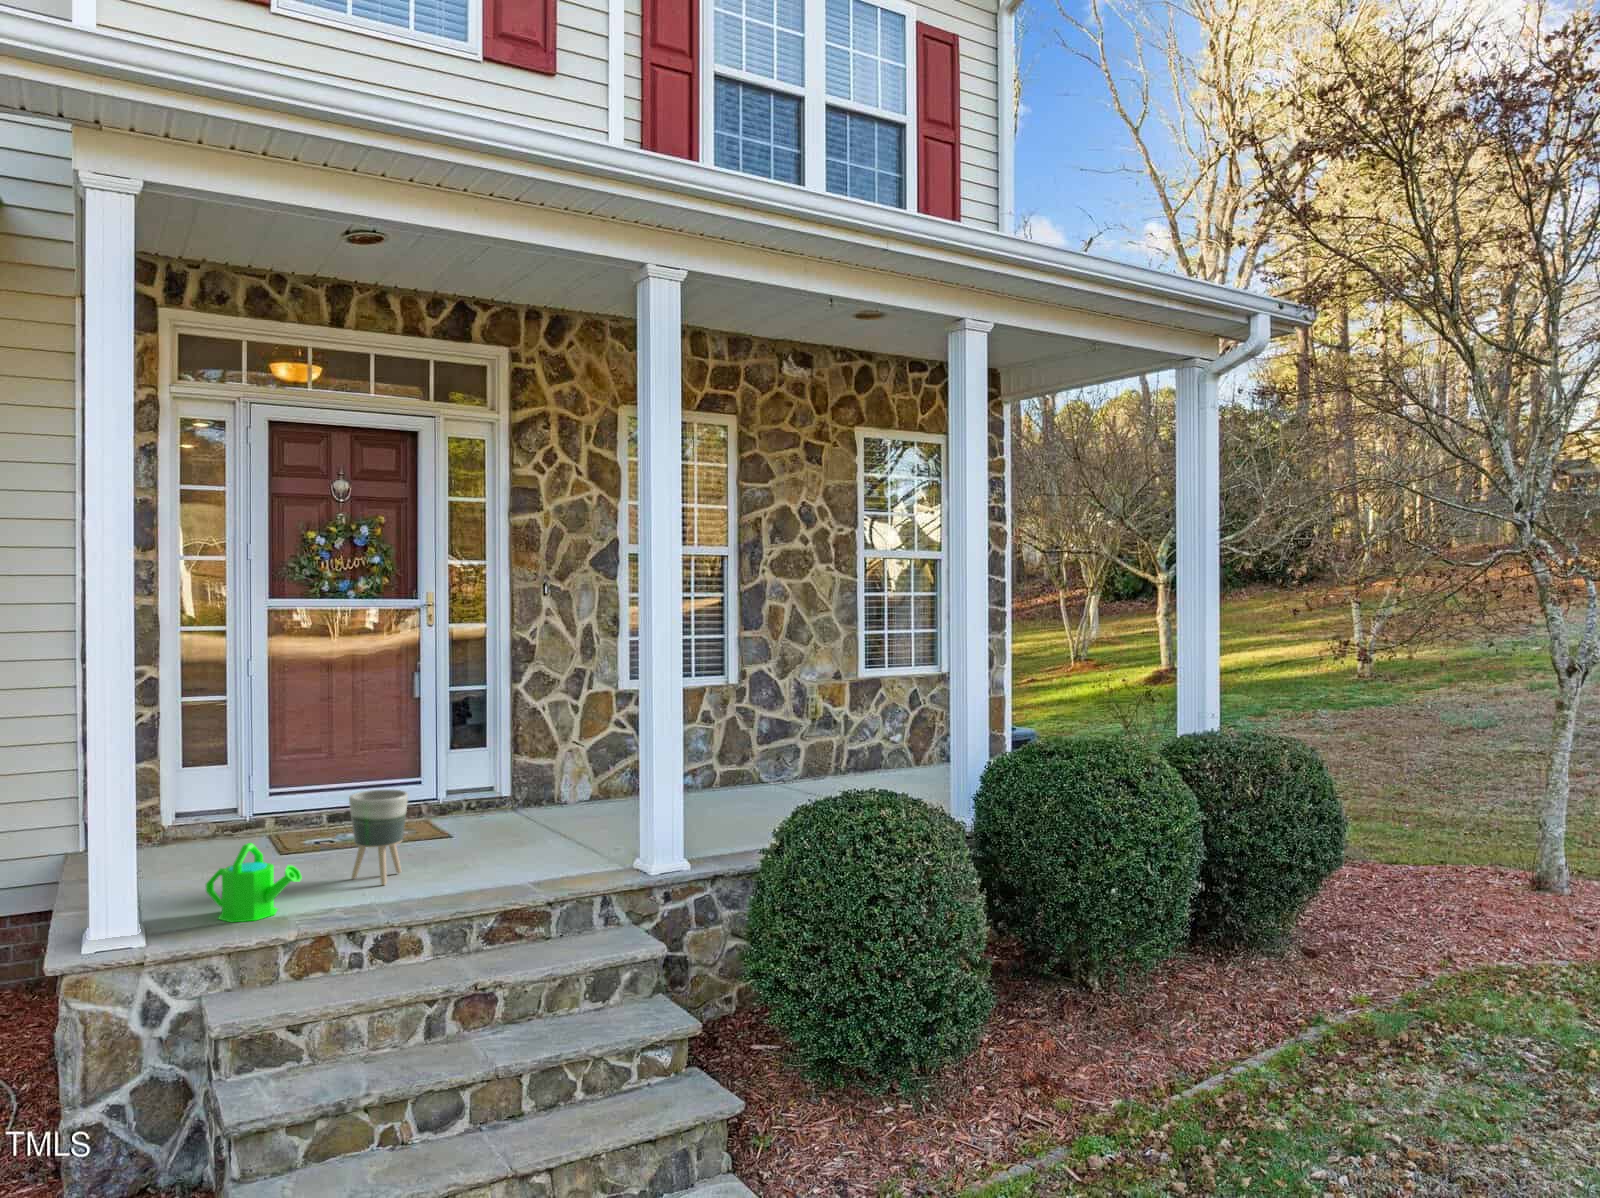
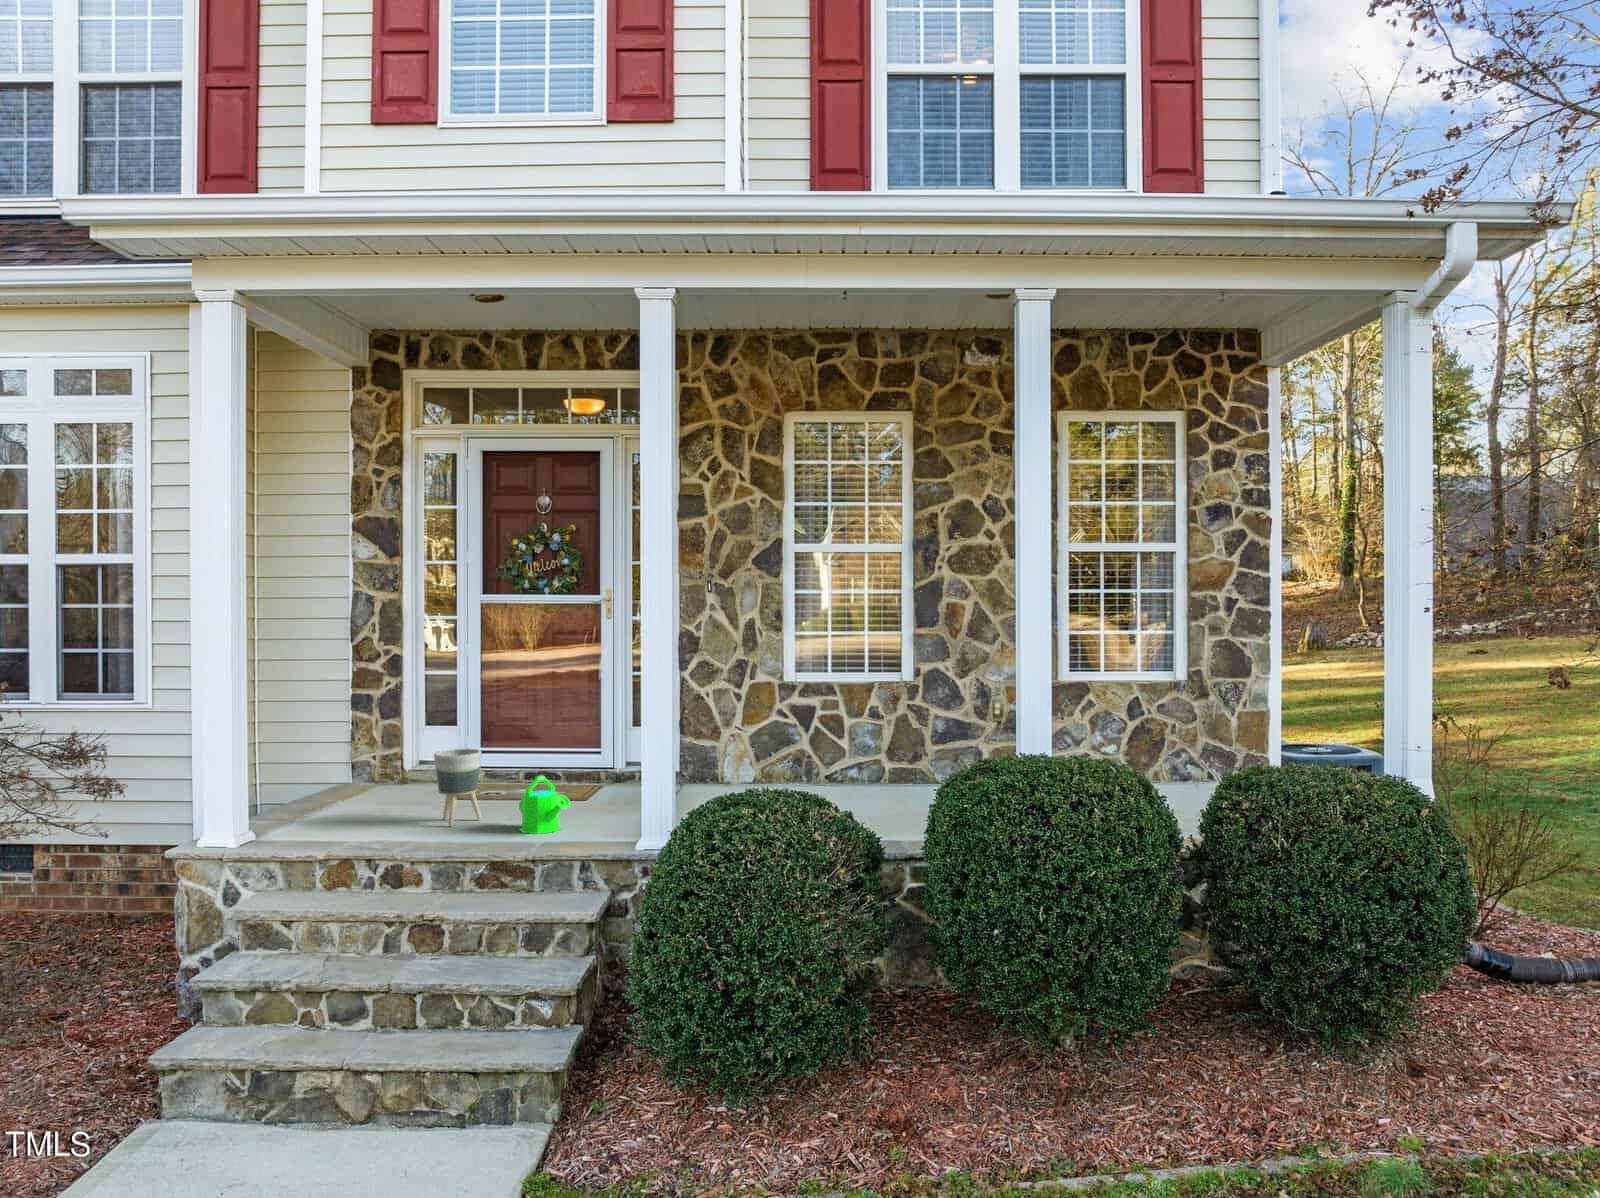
watering can: present [206,843,302,922] -> present [519,775,570,834]

